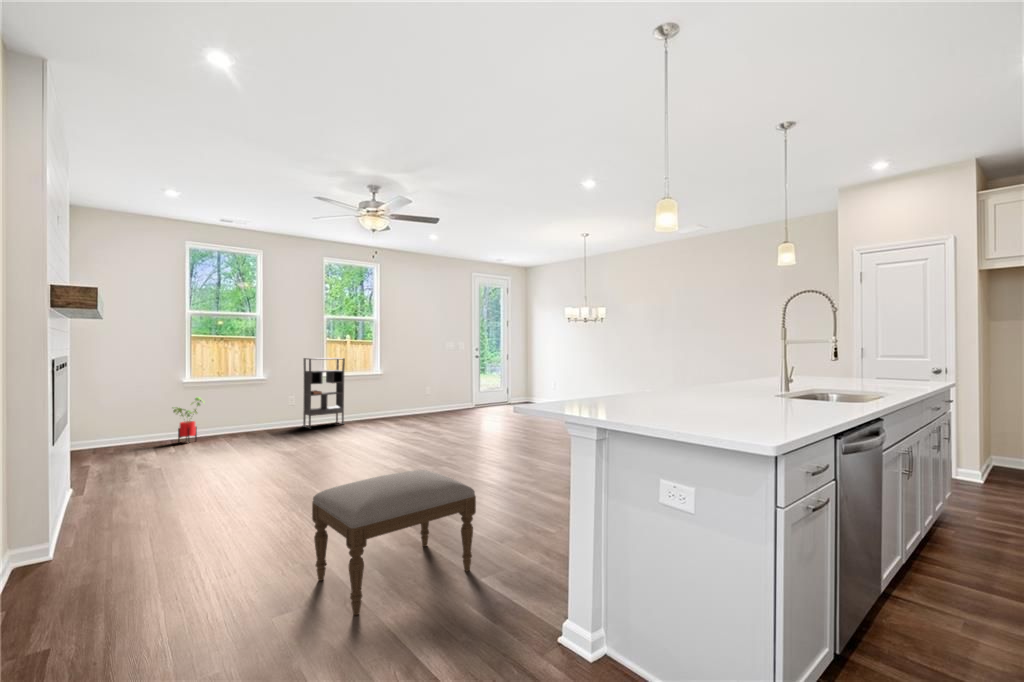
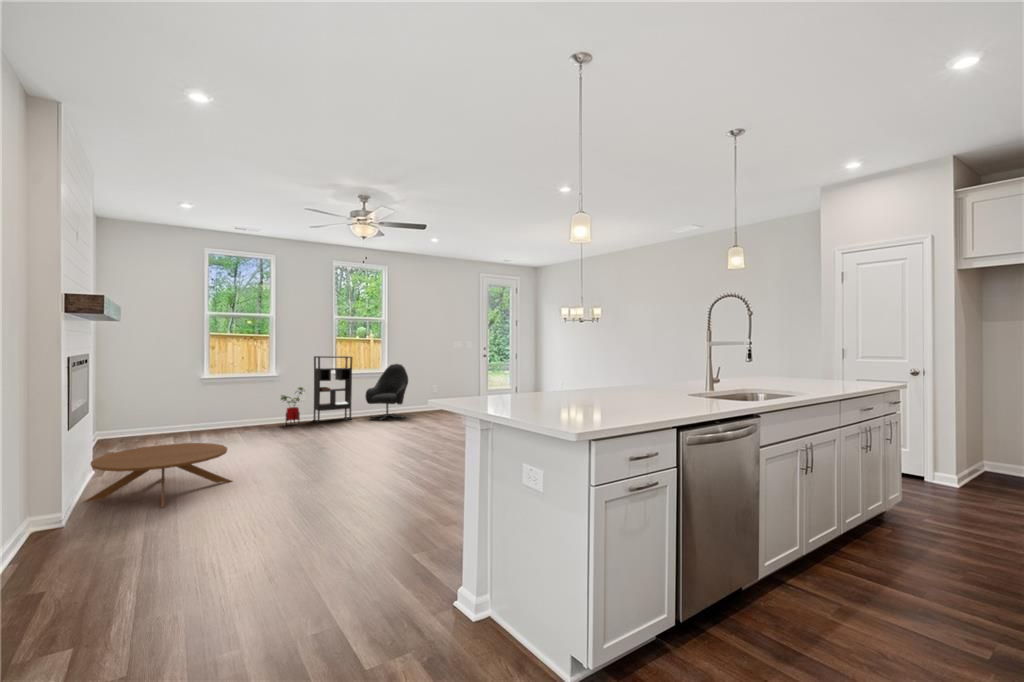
armchair: none [359,365,402,424] -> present [366,364,408,420]
house plant: present [173,397,204,442] -> present [281,387,303,425]
coffee table: none [67,455,239,532] -> present [84,443,231,508]
ottoman: present [312,470,476,615] -> none [269,458,413,579]

